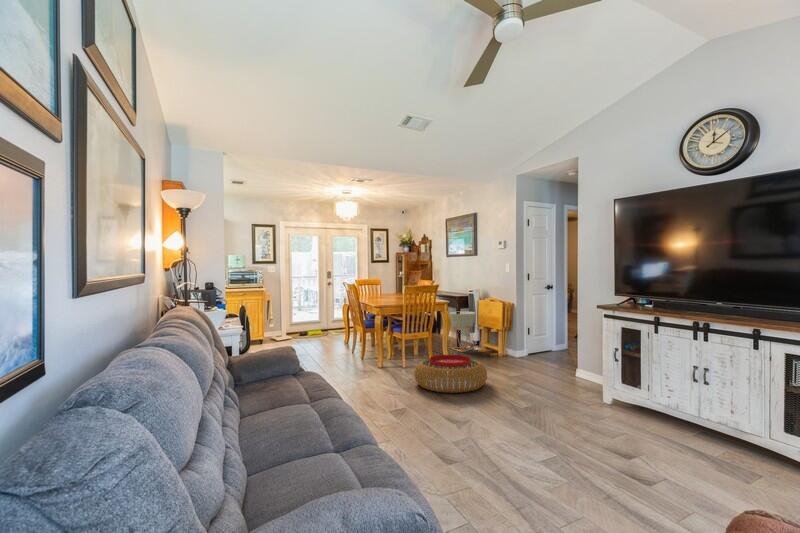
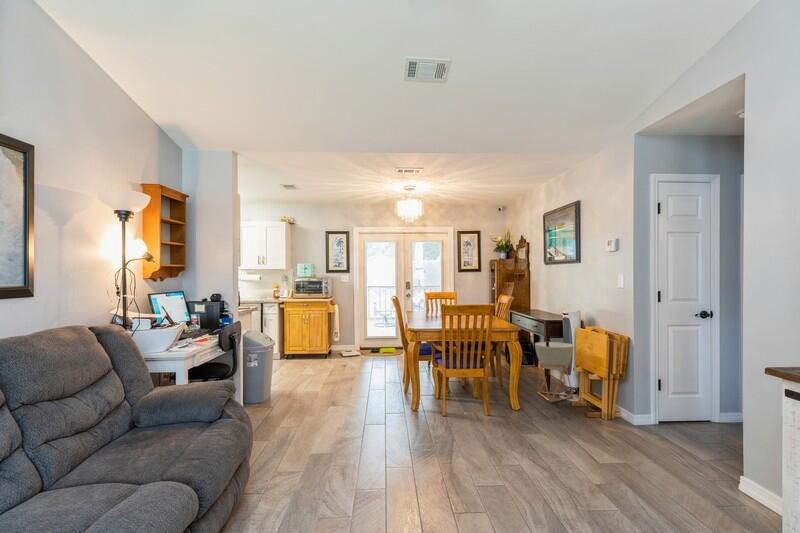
pouf: present [414,355,487,393] -> none [430,417,548,492]

